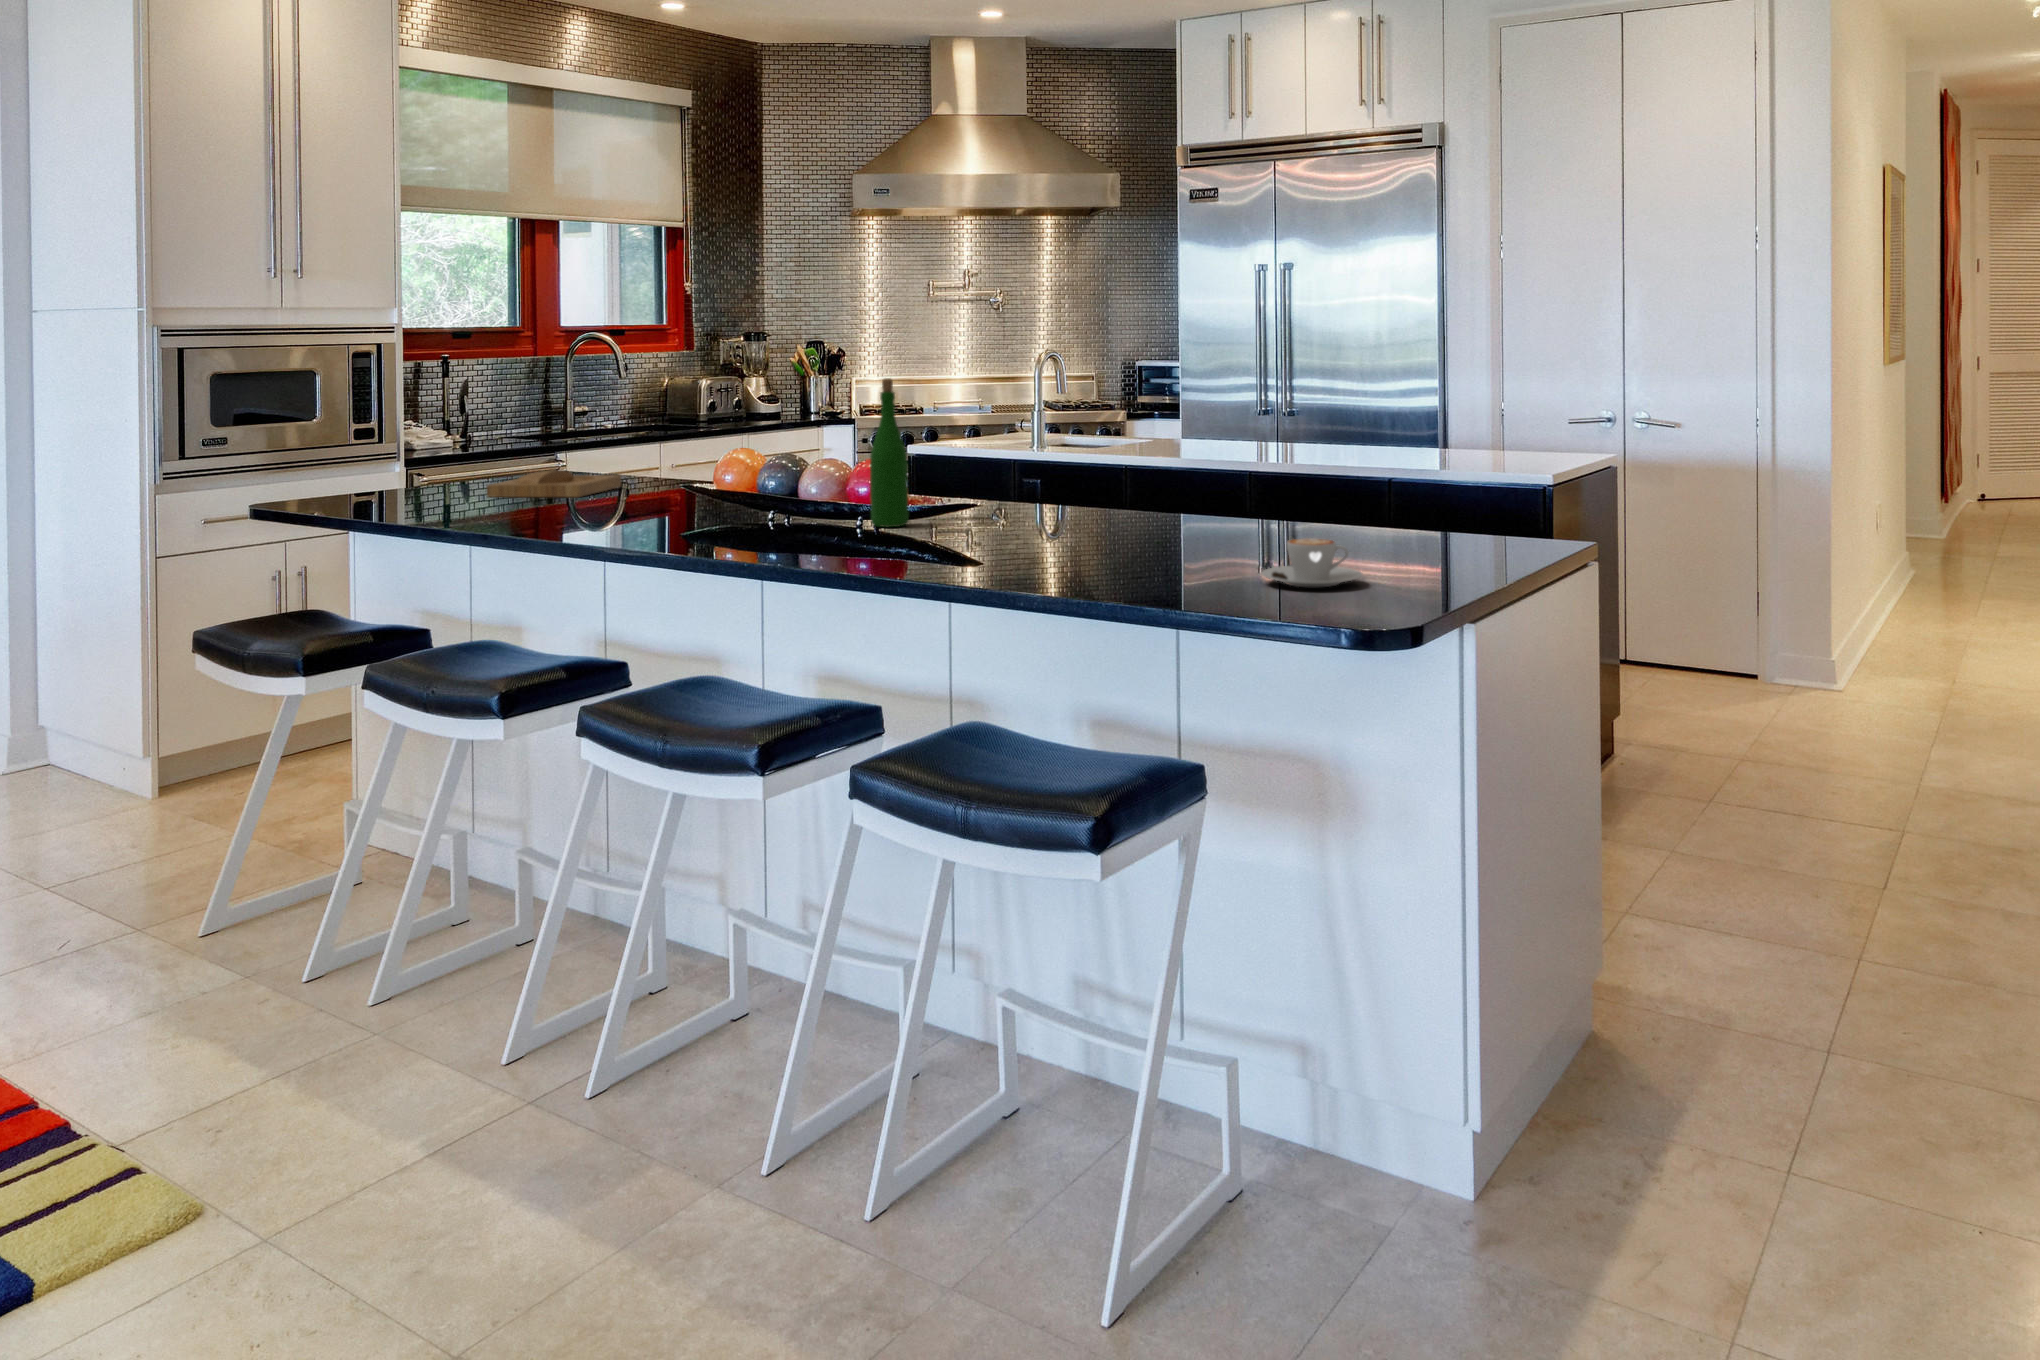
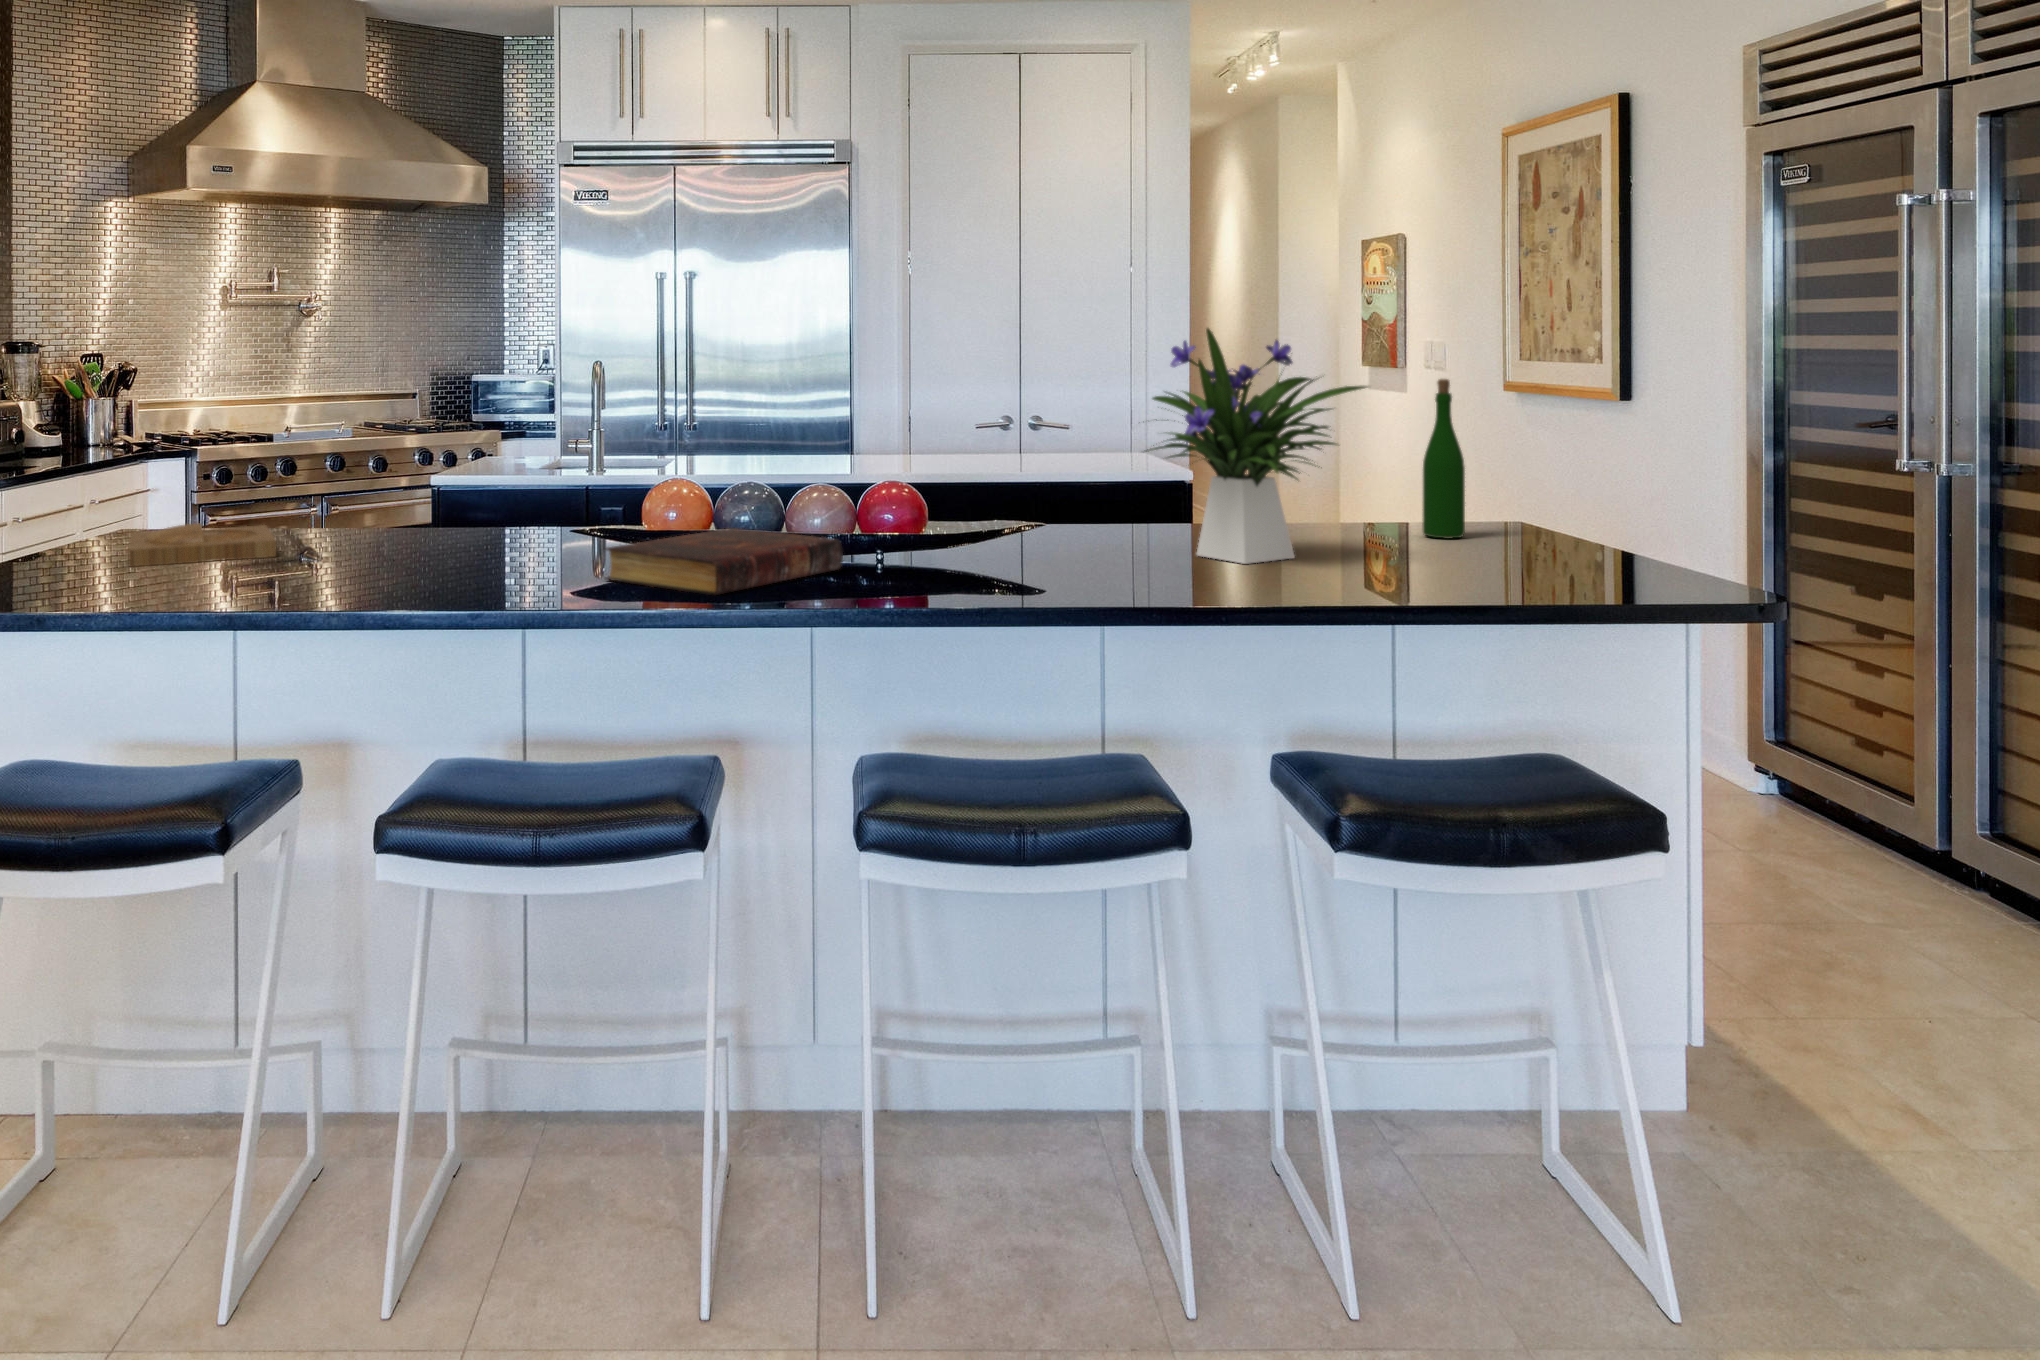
flower arrangement: none [1038,324,1250,553] -> present [1147,328,1367,564]
wine bottle: present [870,378,909,527] -> present [1423,379,1465,538]
book: none [655,493,818,540] -> present [605,528,843,595]
coffee cup: present [1261,538,1362,588] -> none [1498,531,1603,577]

